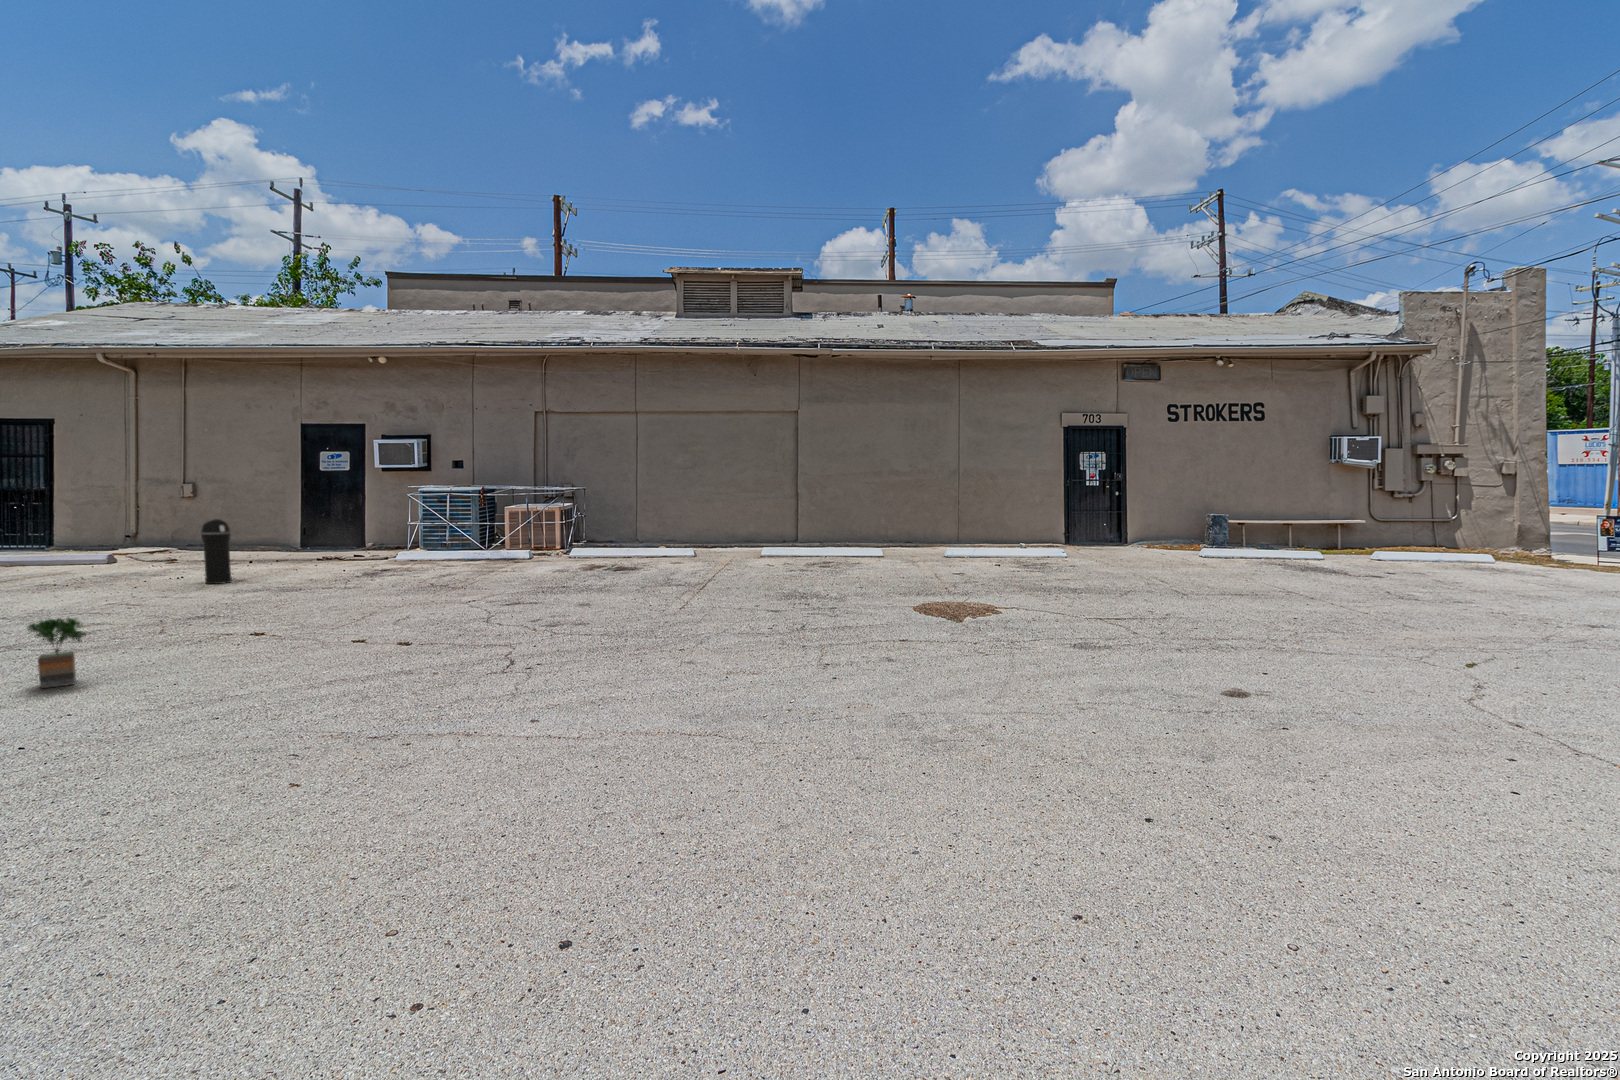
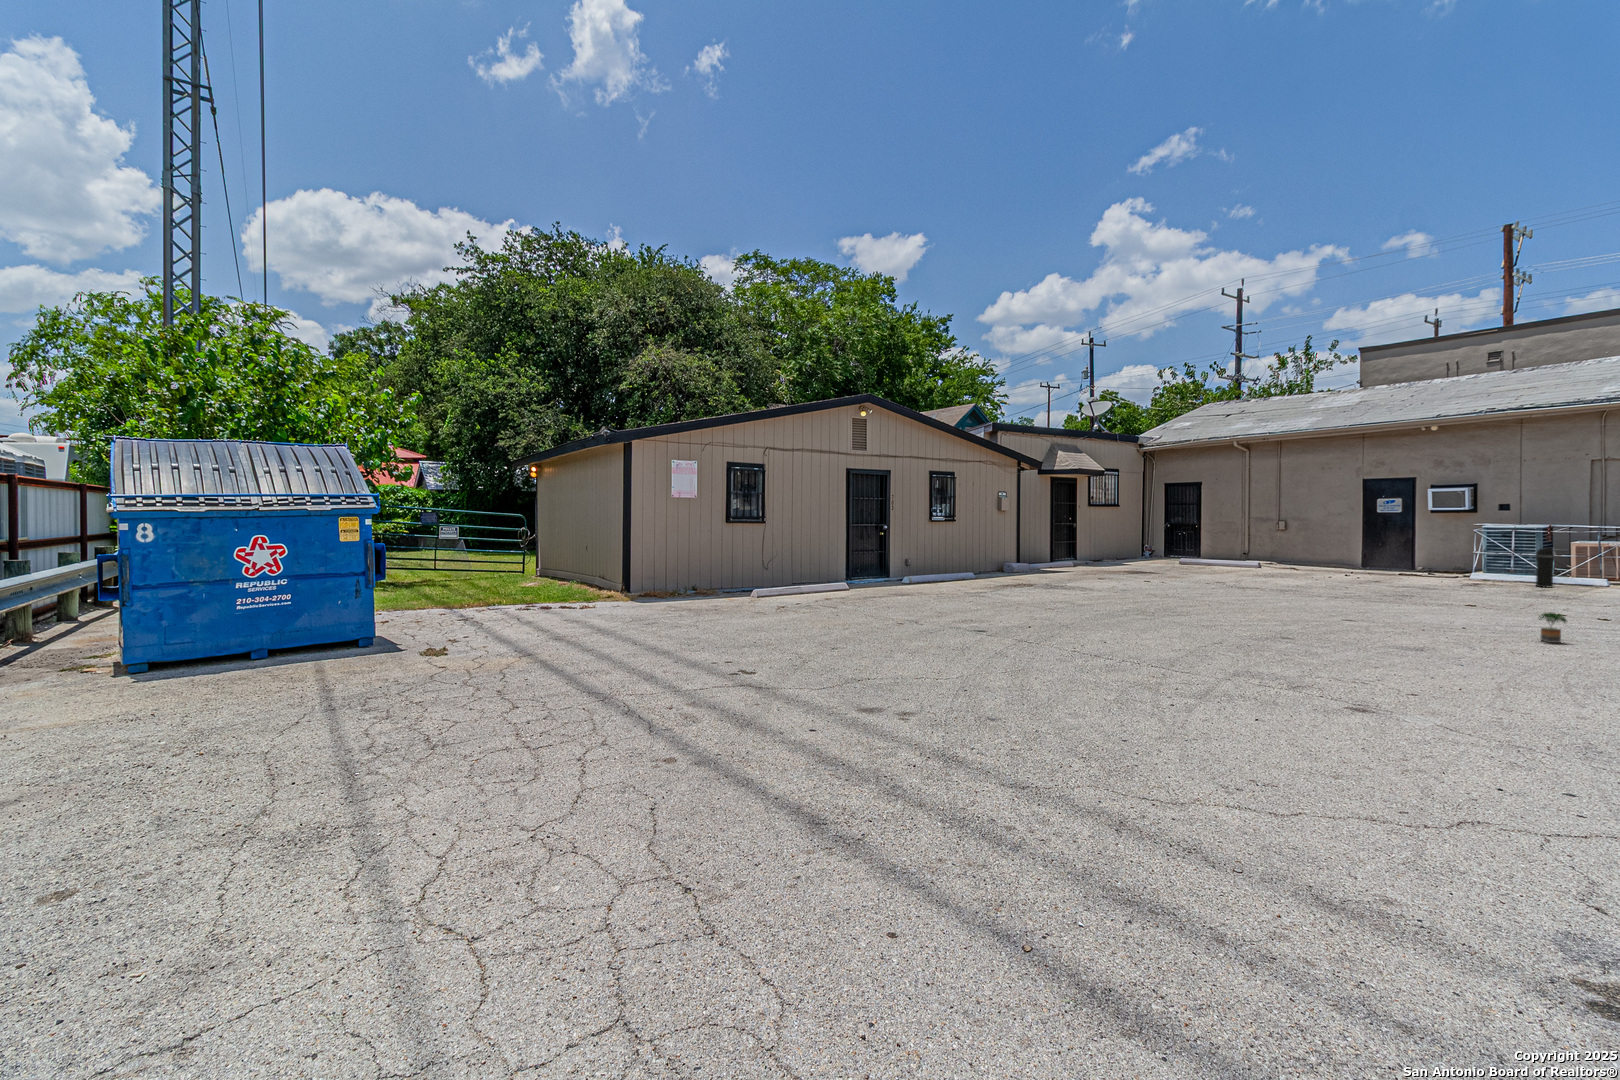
trash can: present [201,519,232,584] -> present [1536,547,1555,587]

